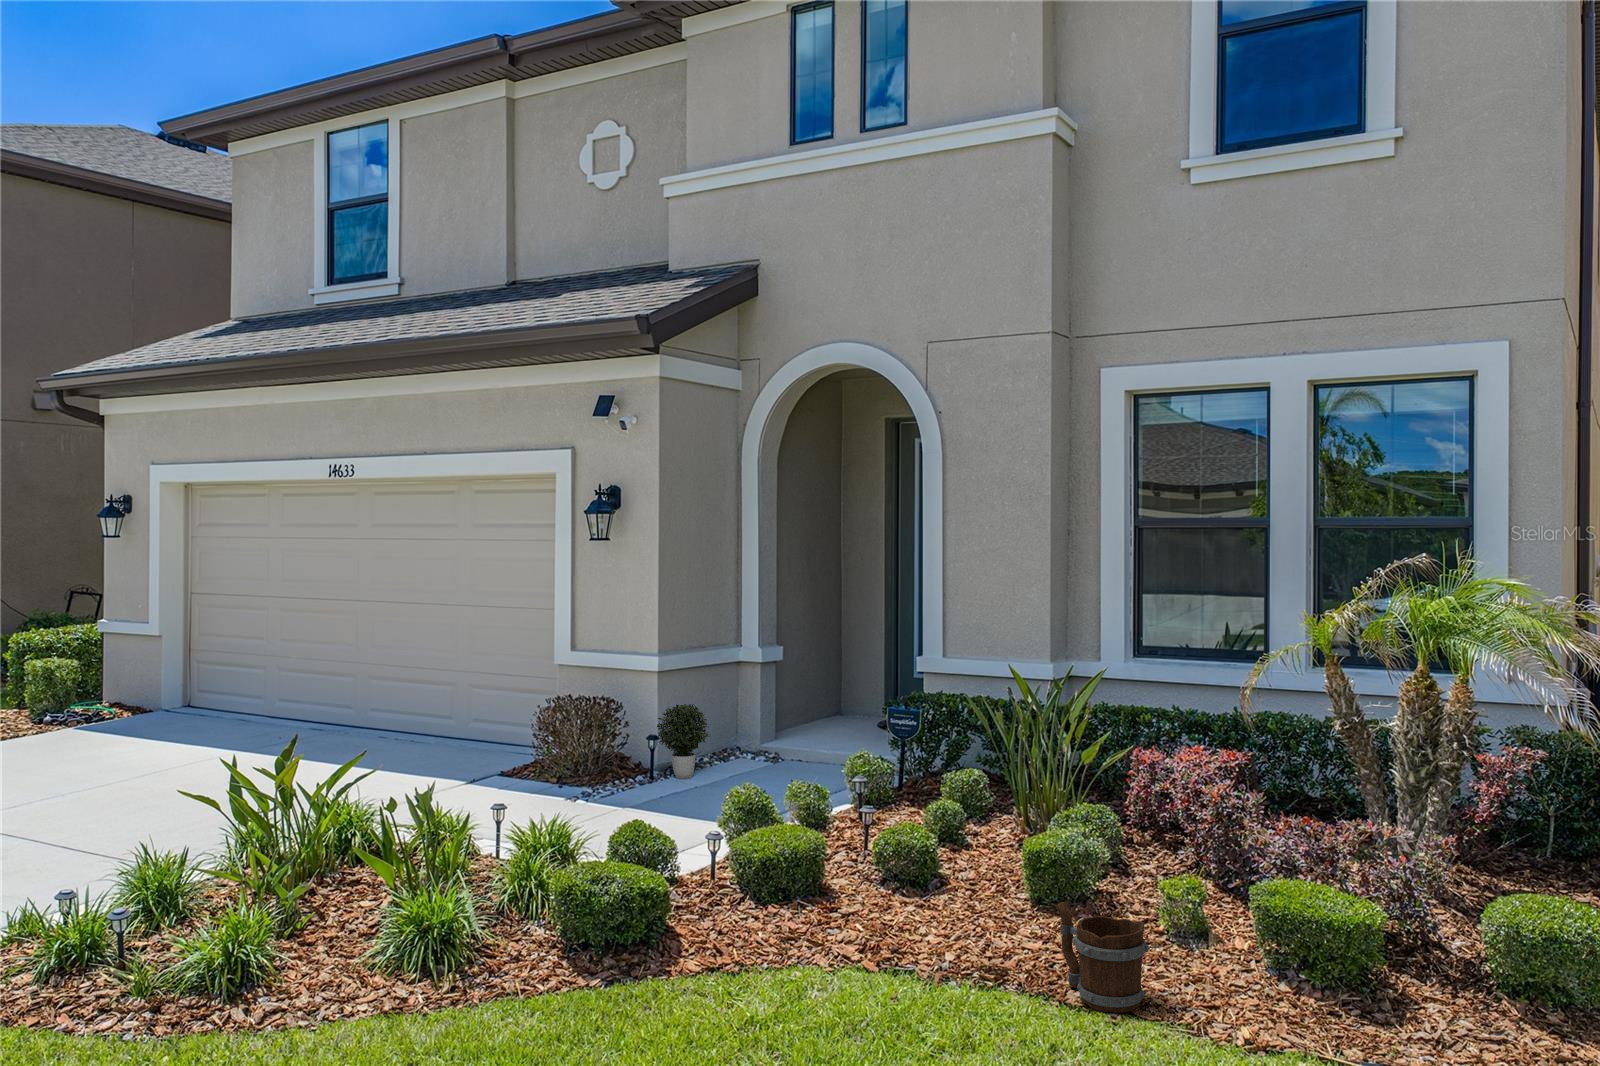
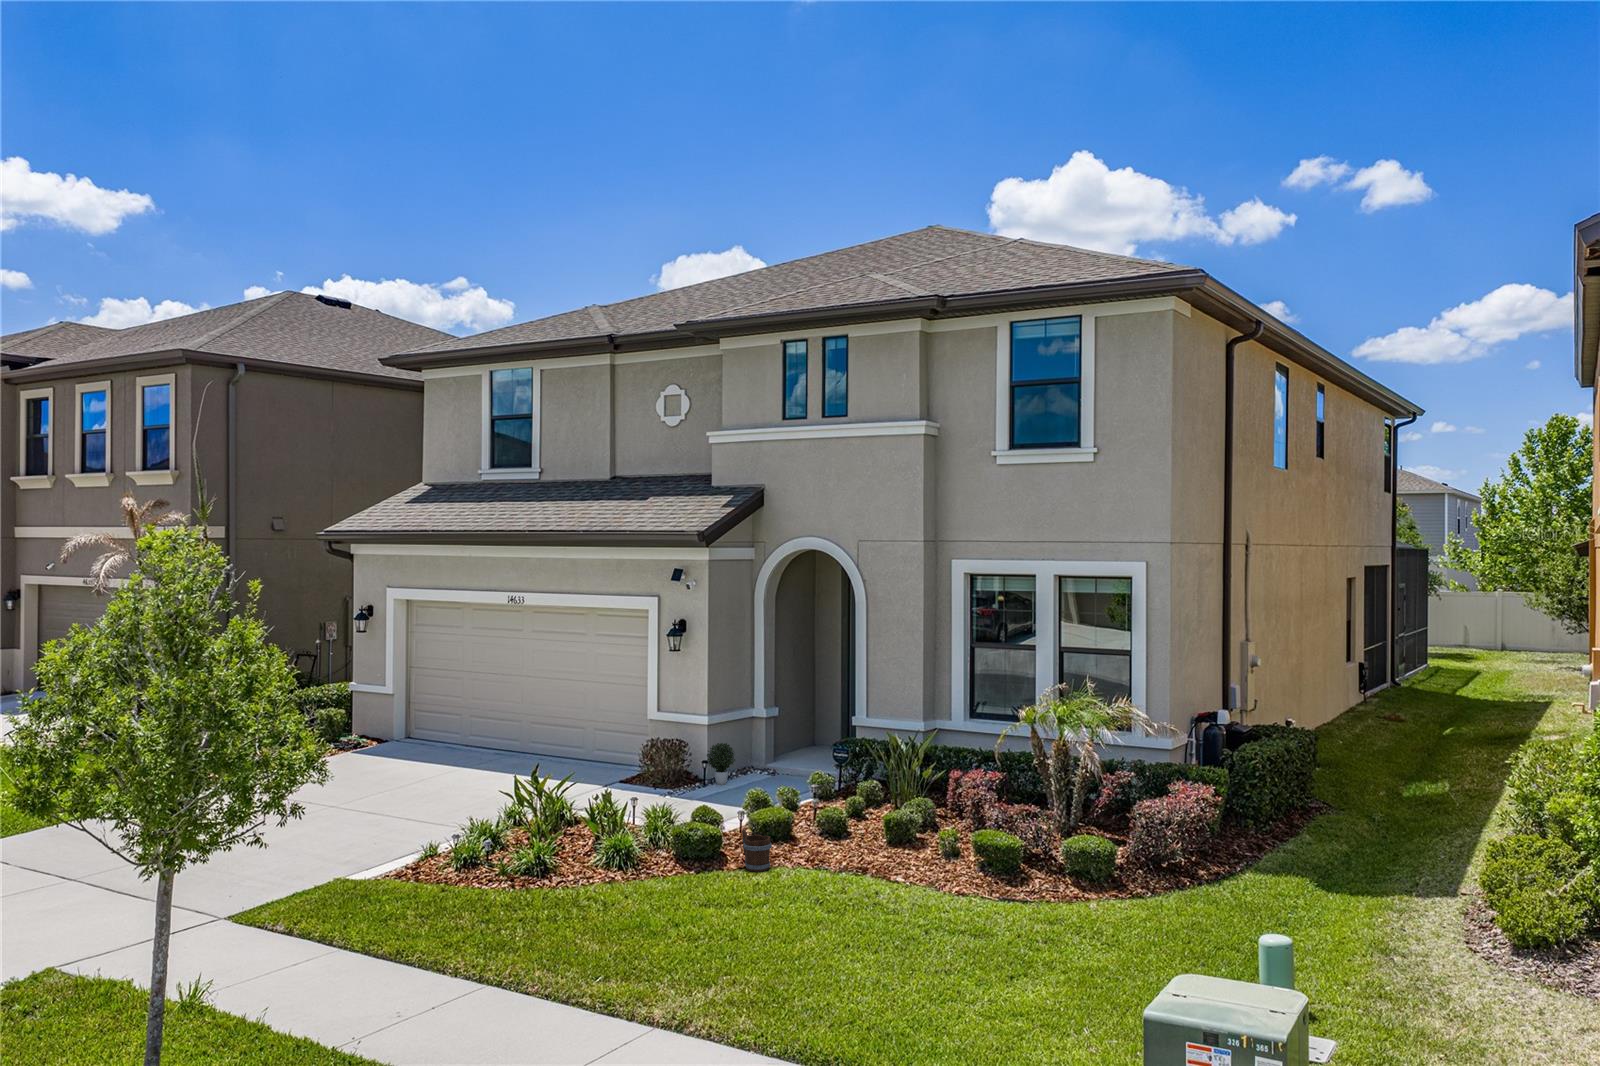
bucket: present [1057,902,1149,1013] -> present [742,829,772,872]

